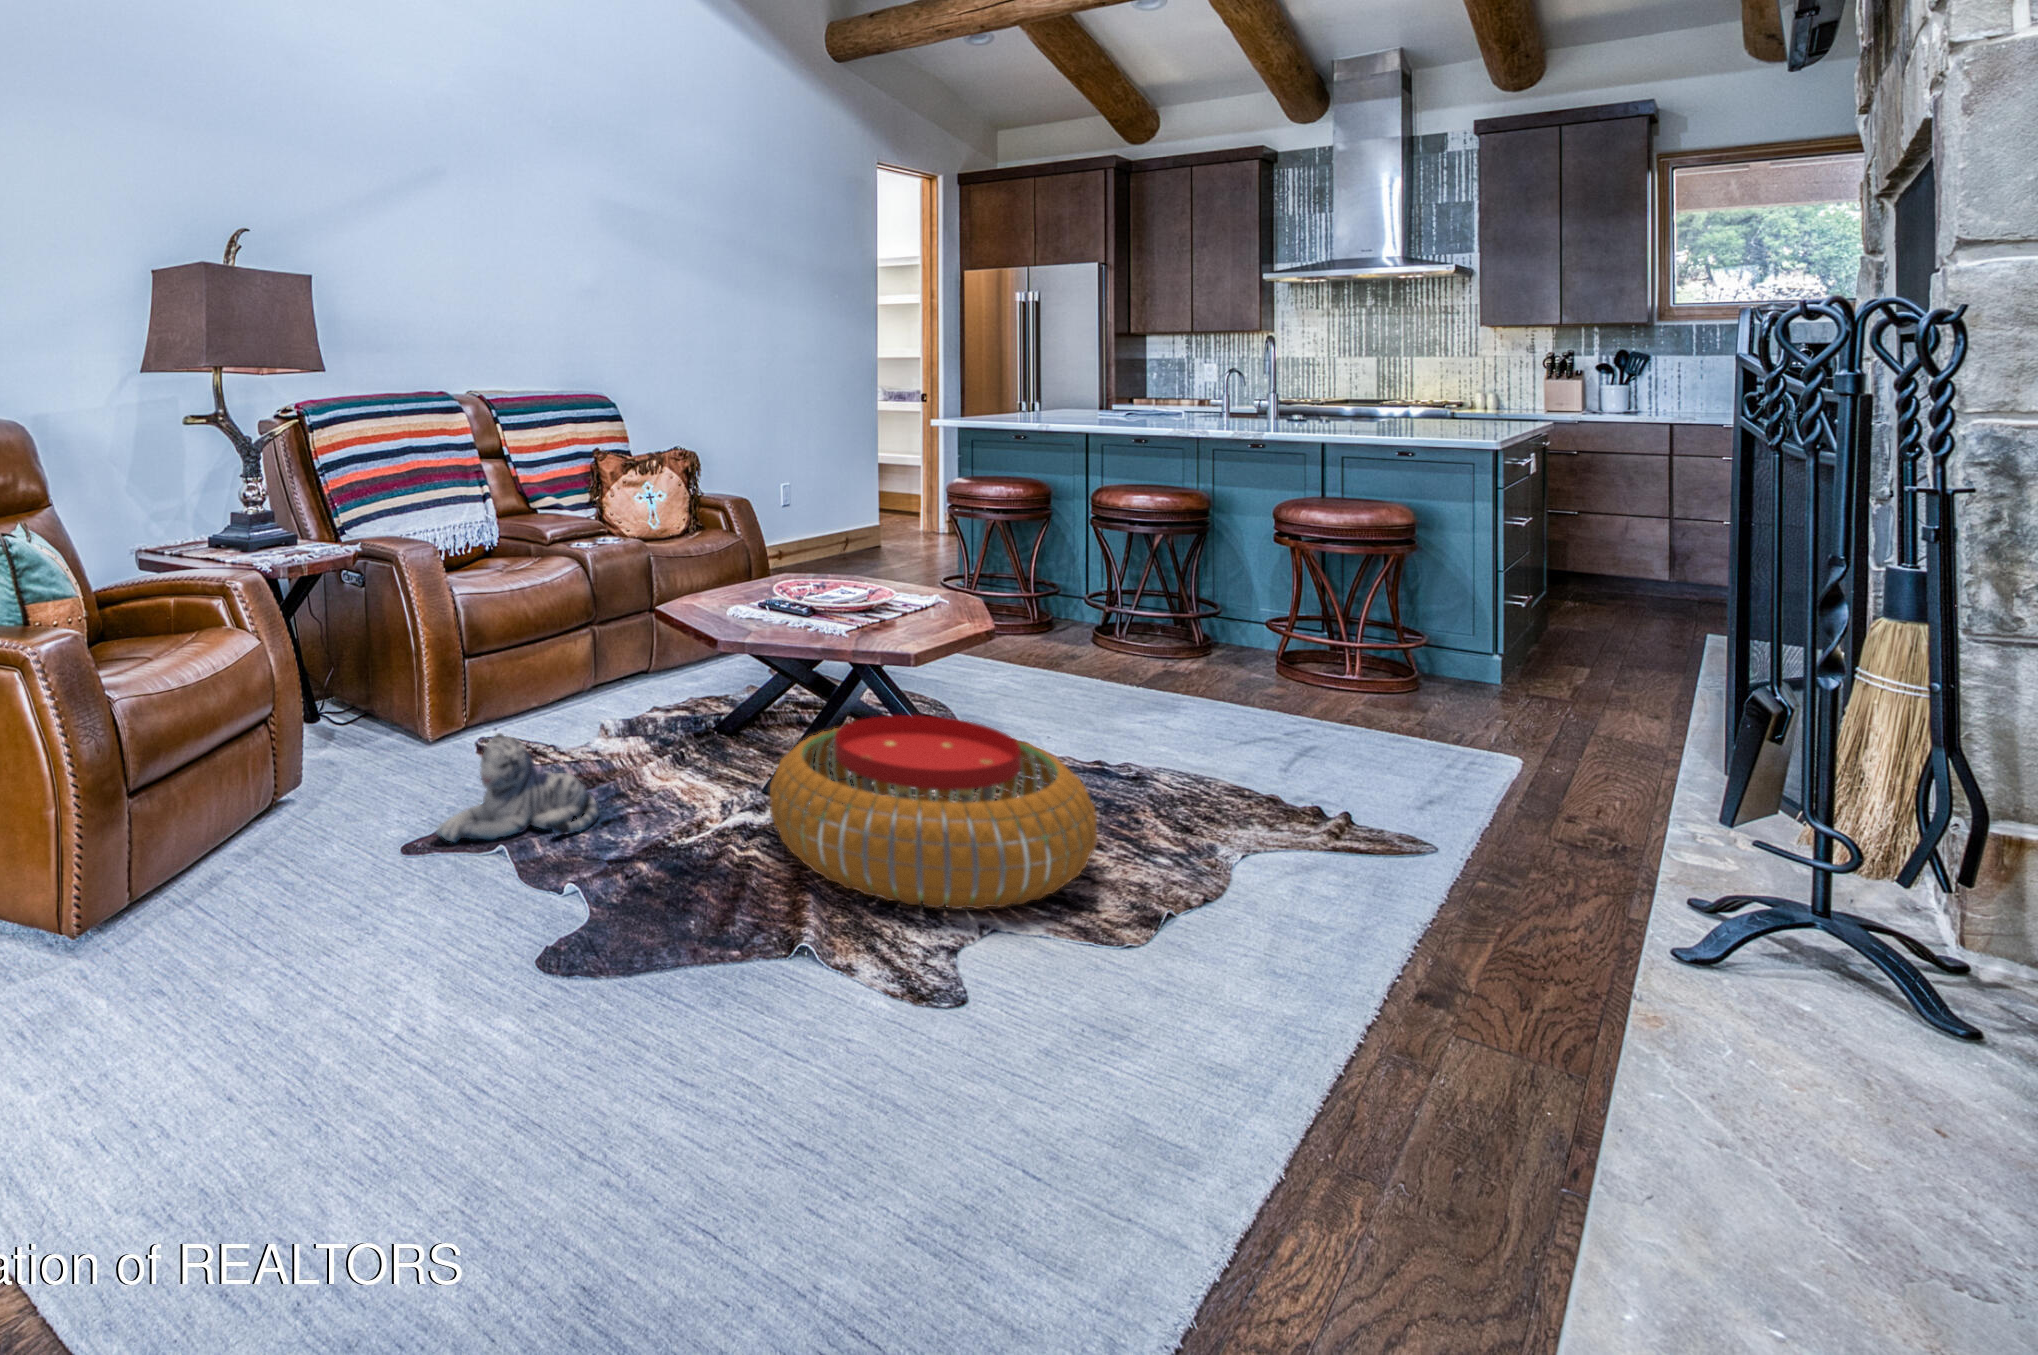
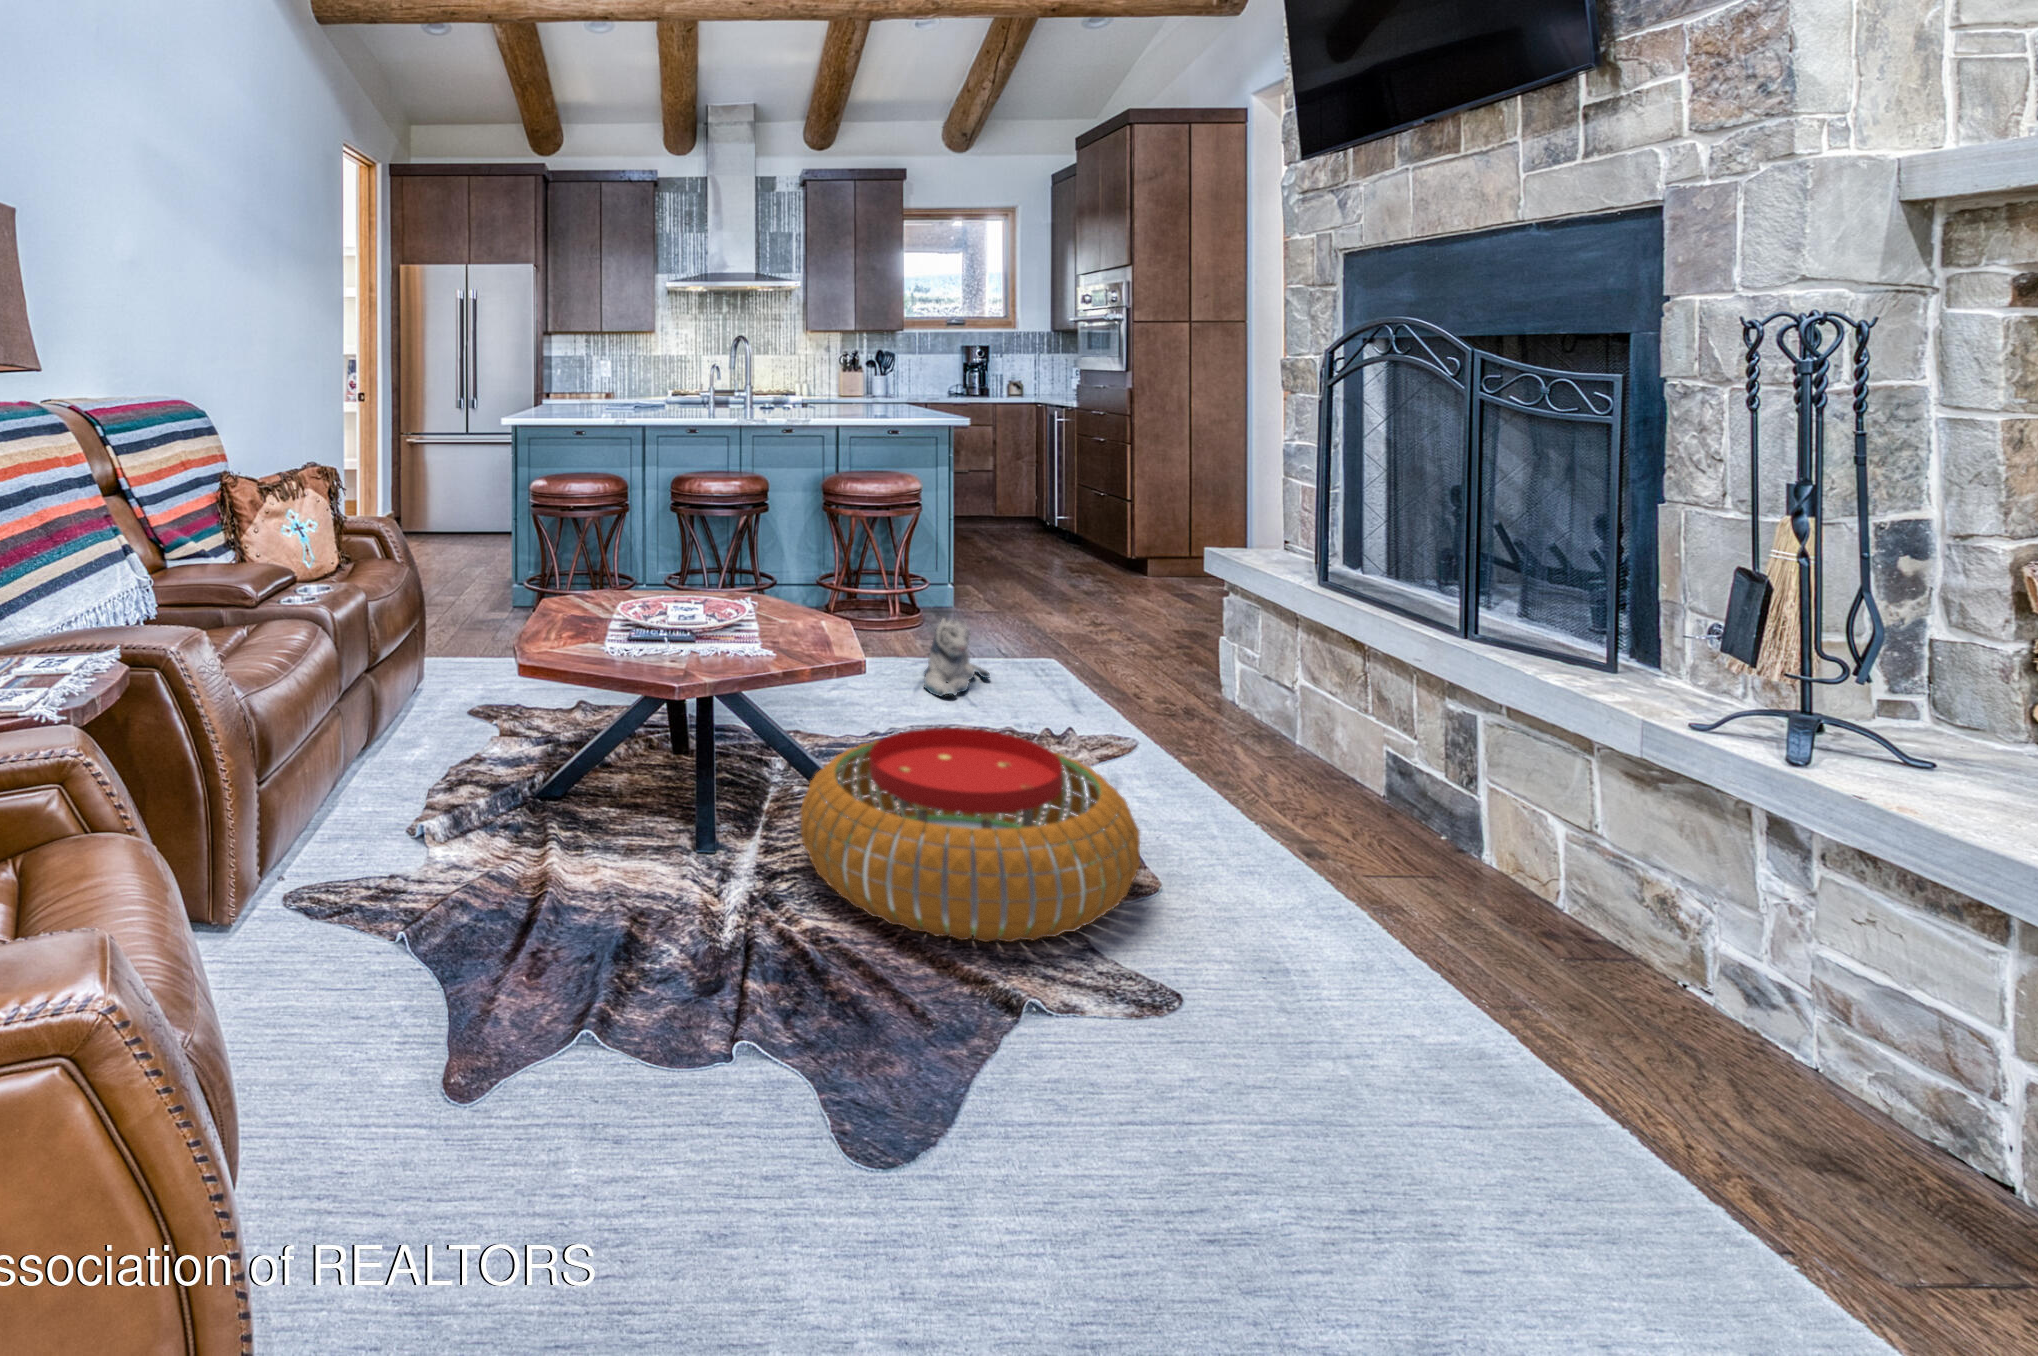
plush toy: present [436,733,599,842] -> present [924,618,990,696]

